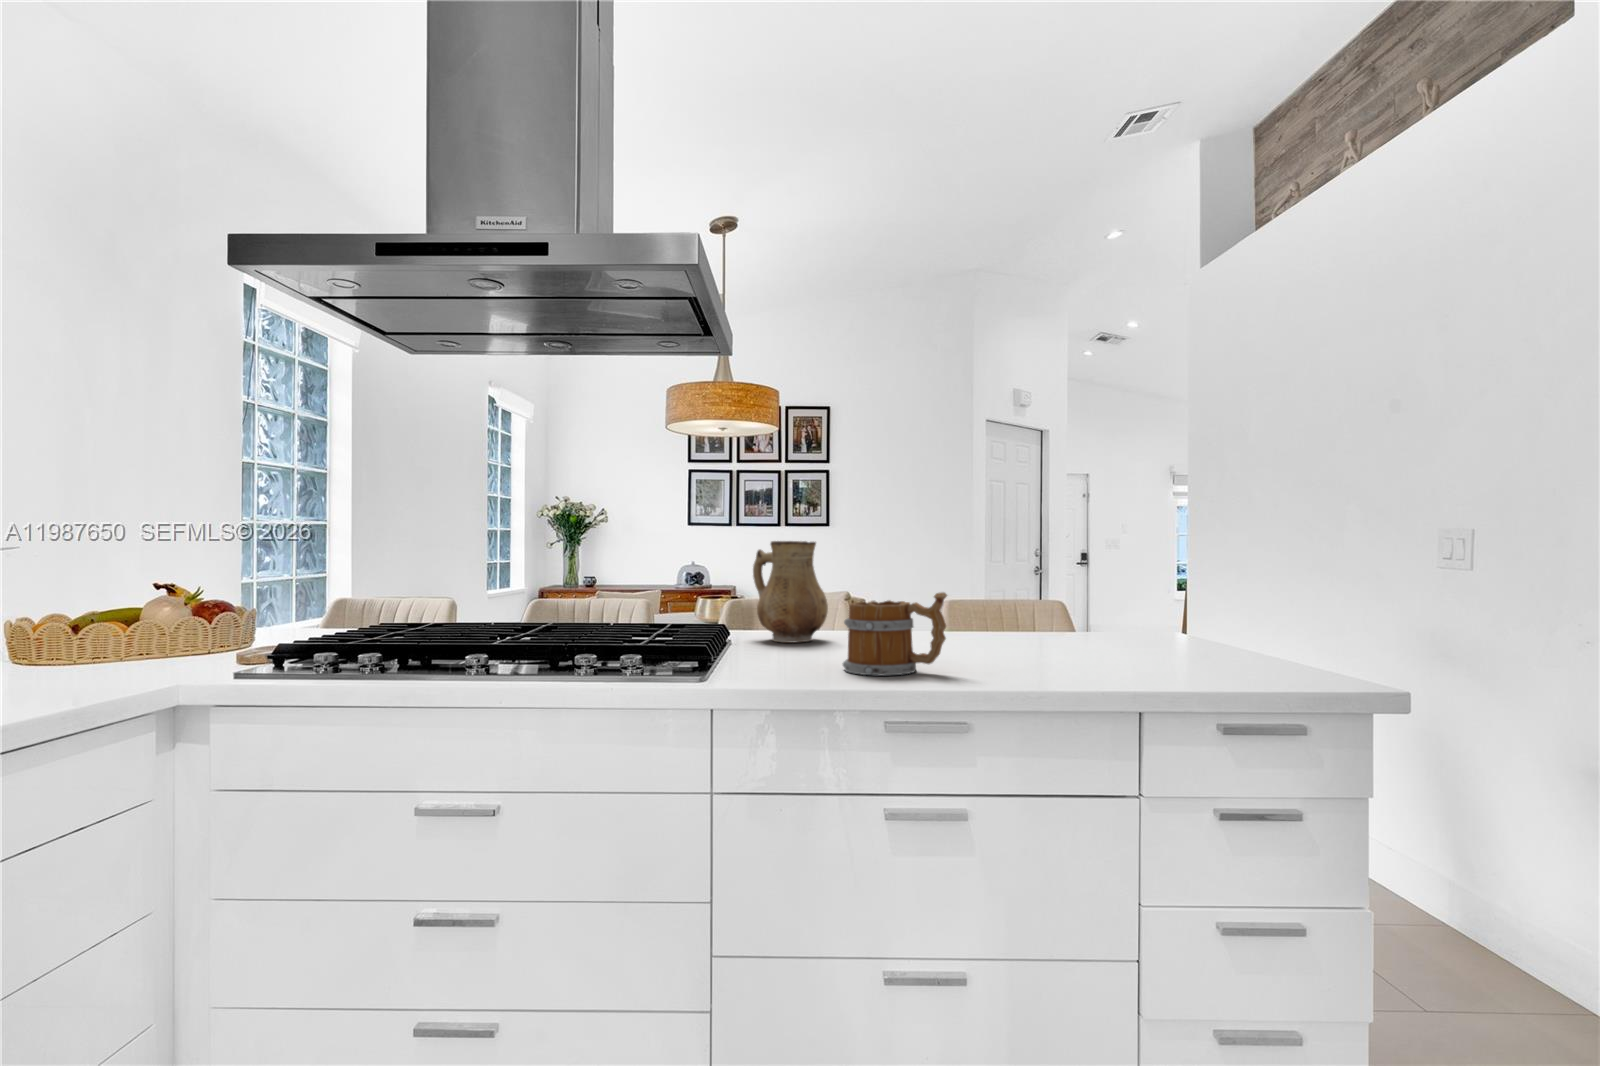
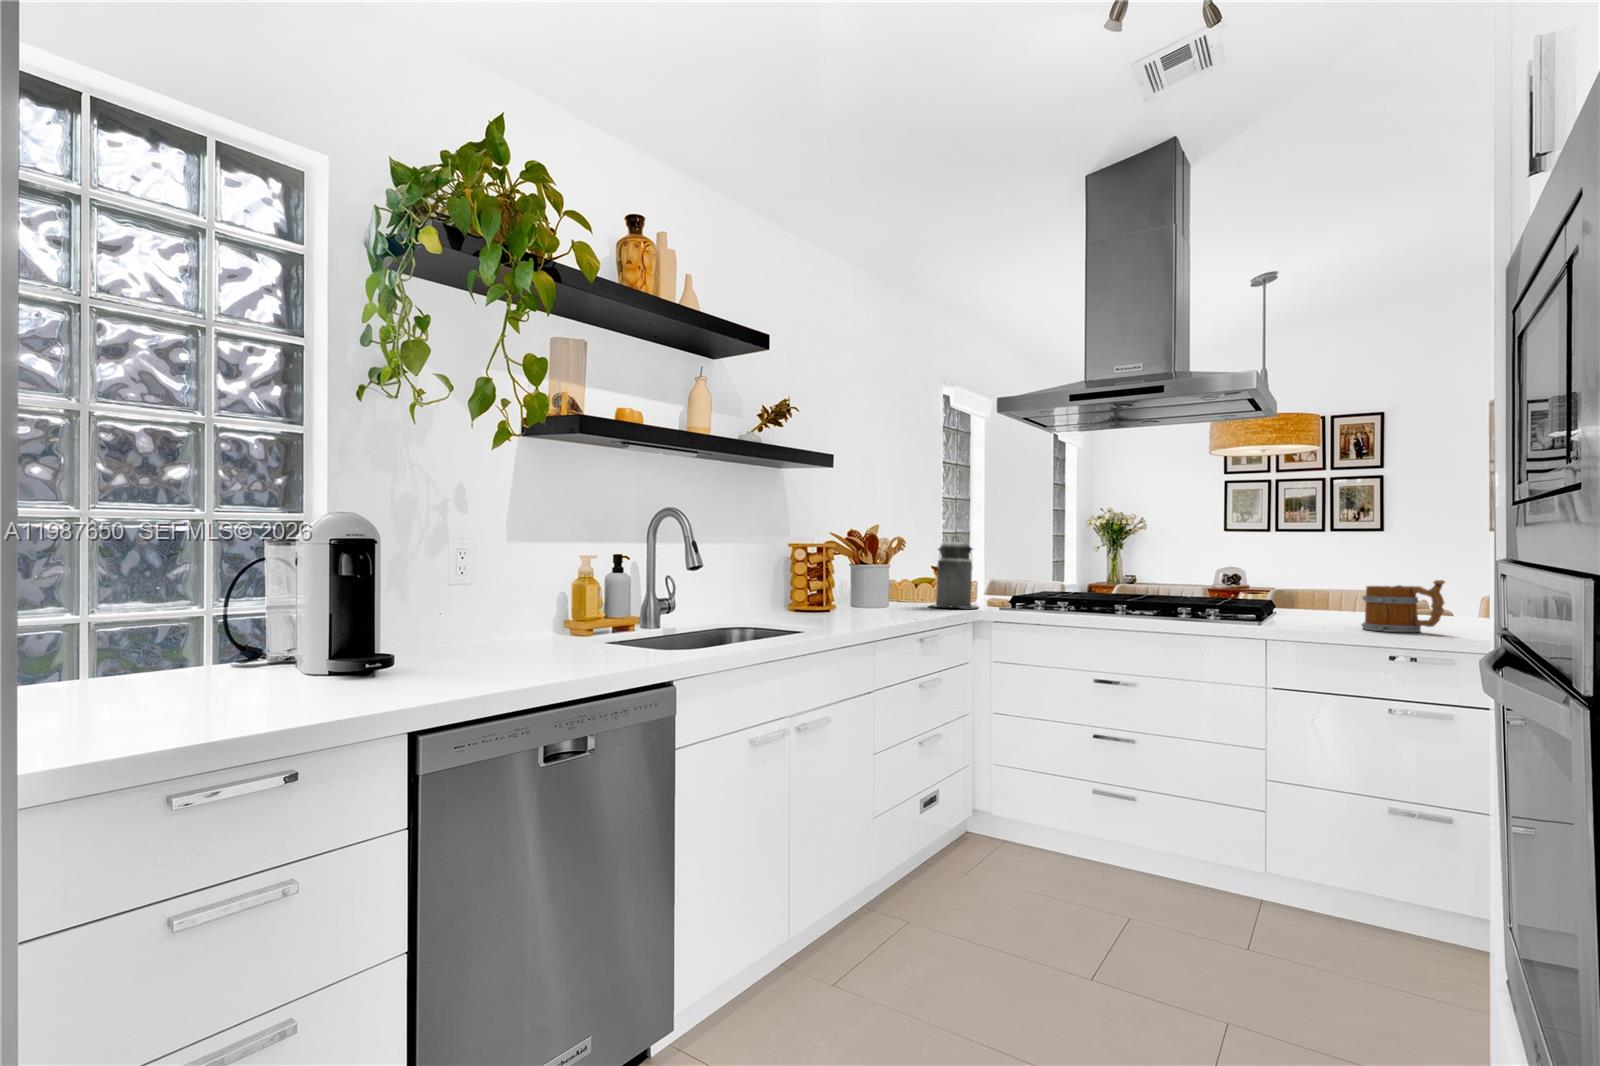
canister: none [69,524,206,681] -> present [932,536,978,608]
ceramic pitcher: present [753,541,828,643] -> none [1293,545,1357,616]

